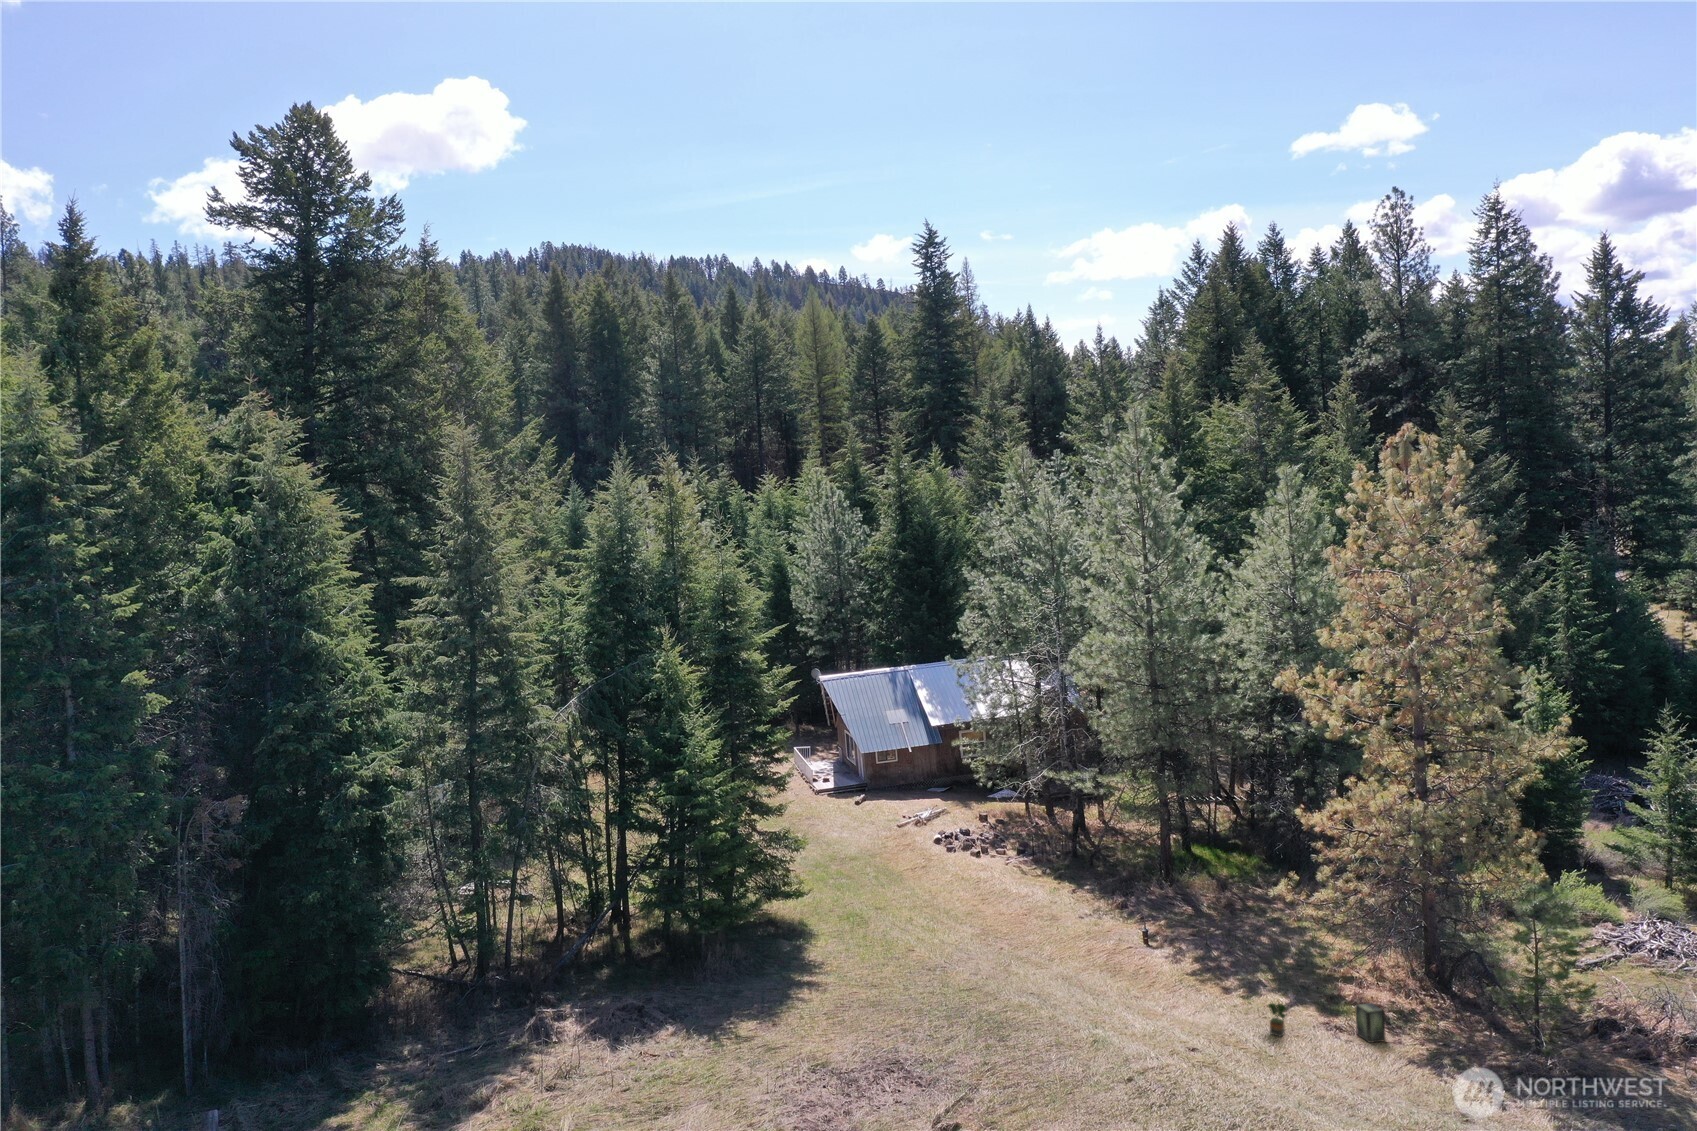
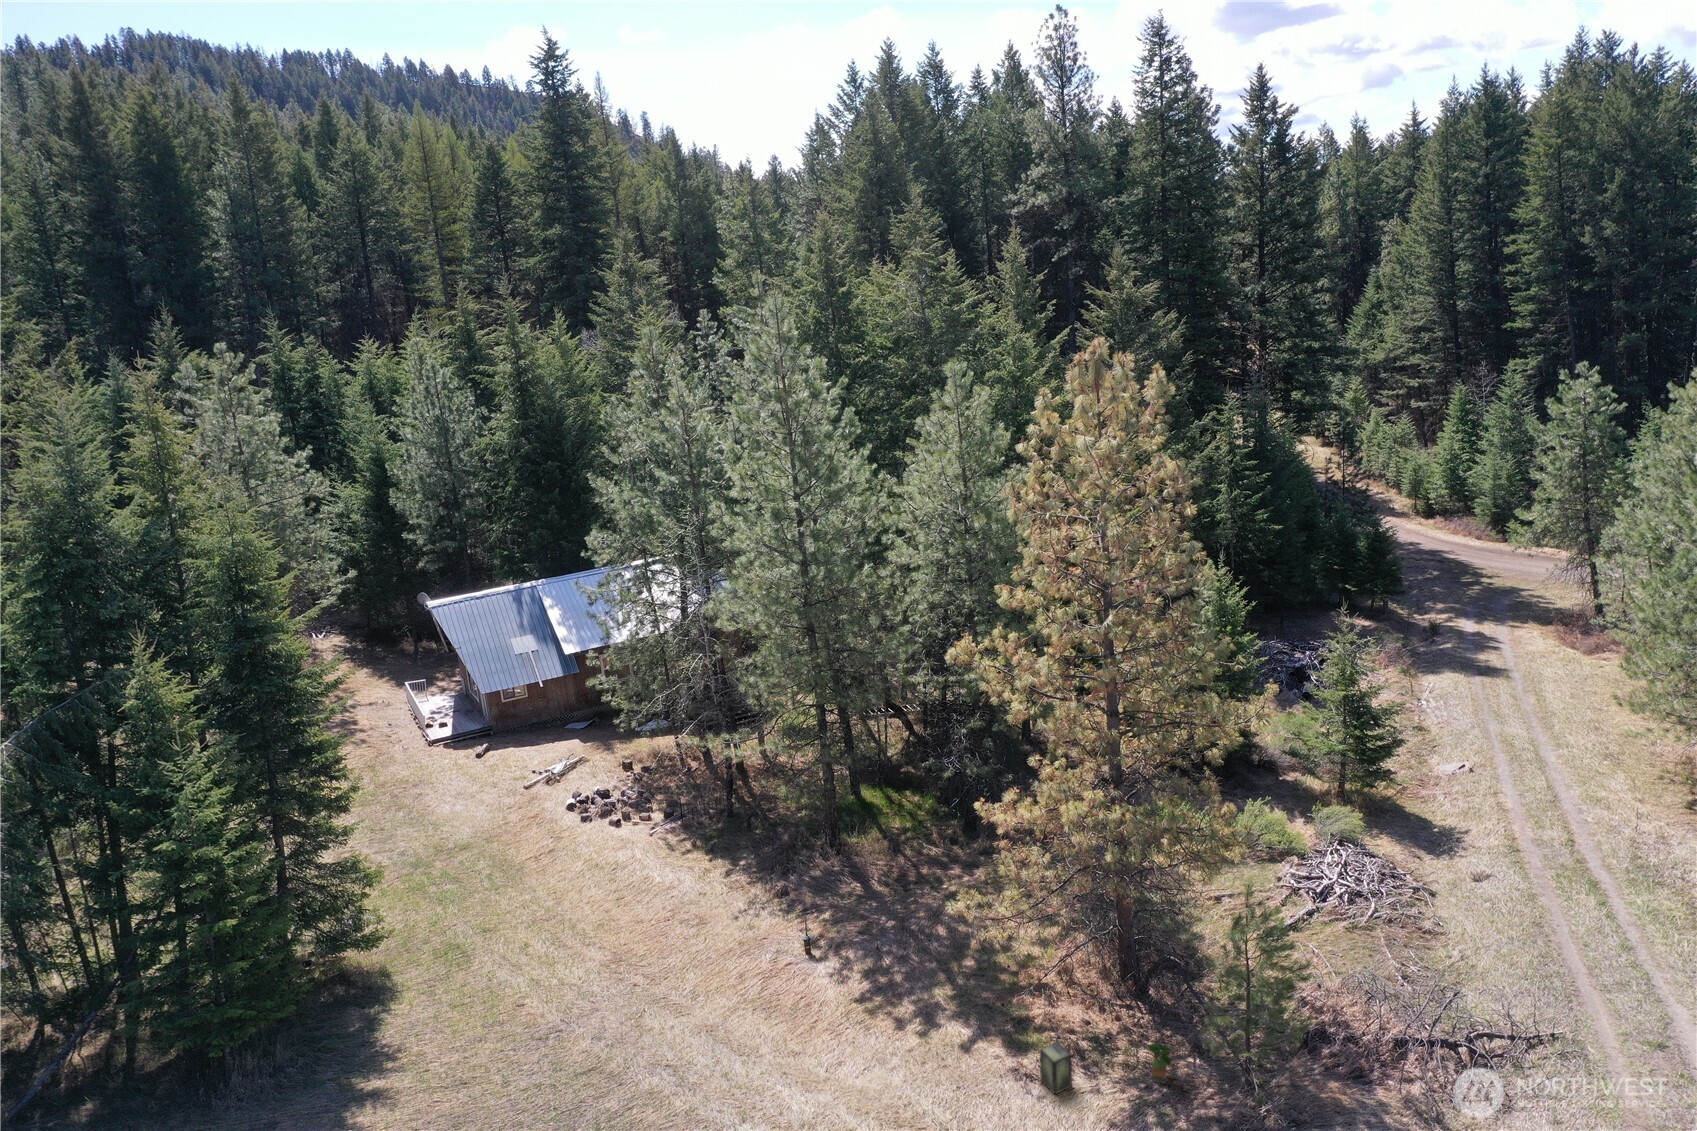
potted tree: present [1268,1003,1287,1037] -> present [1148,1044,1173,1084]

